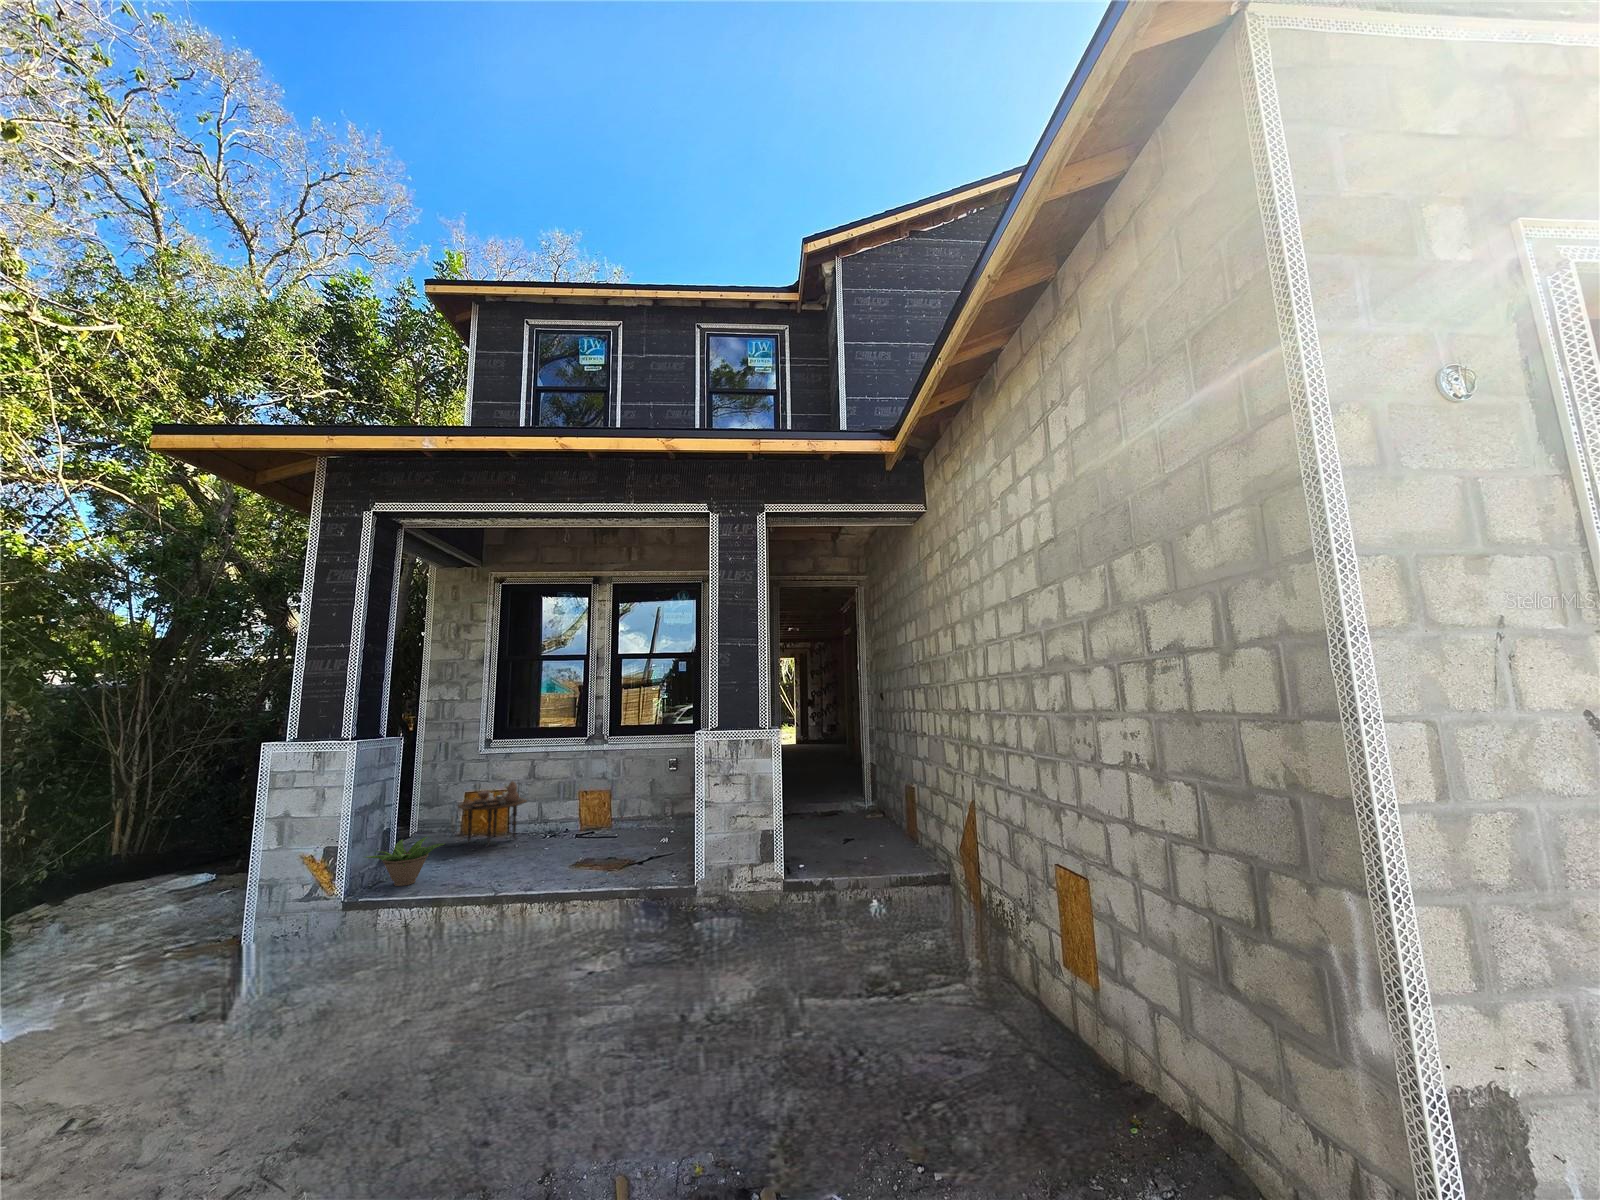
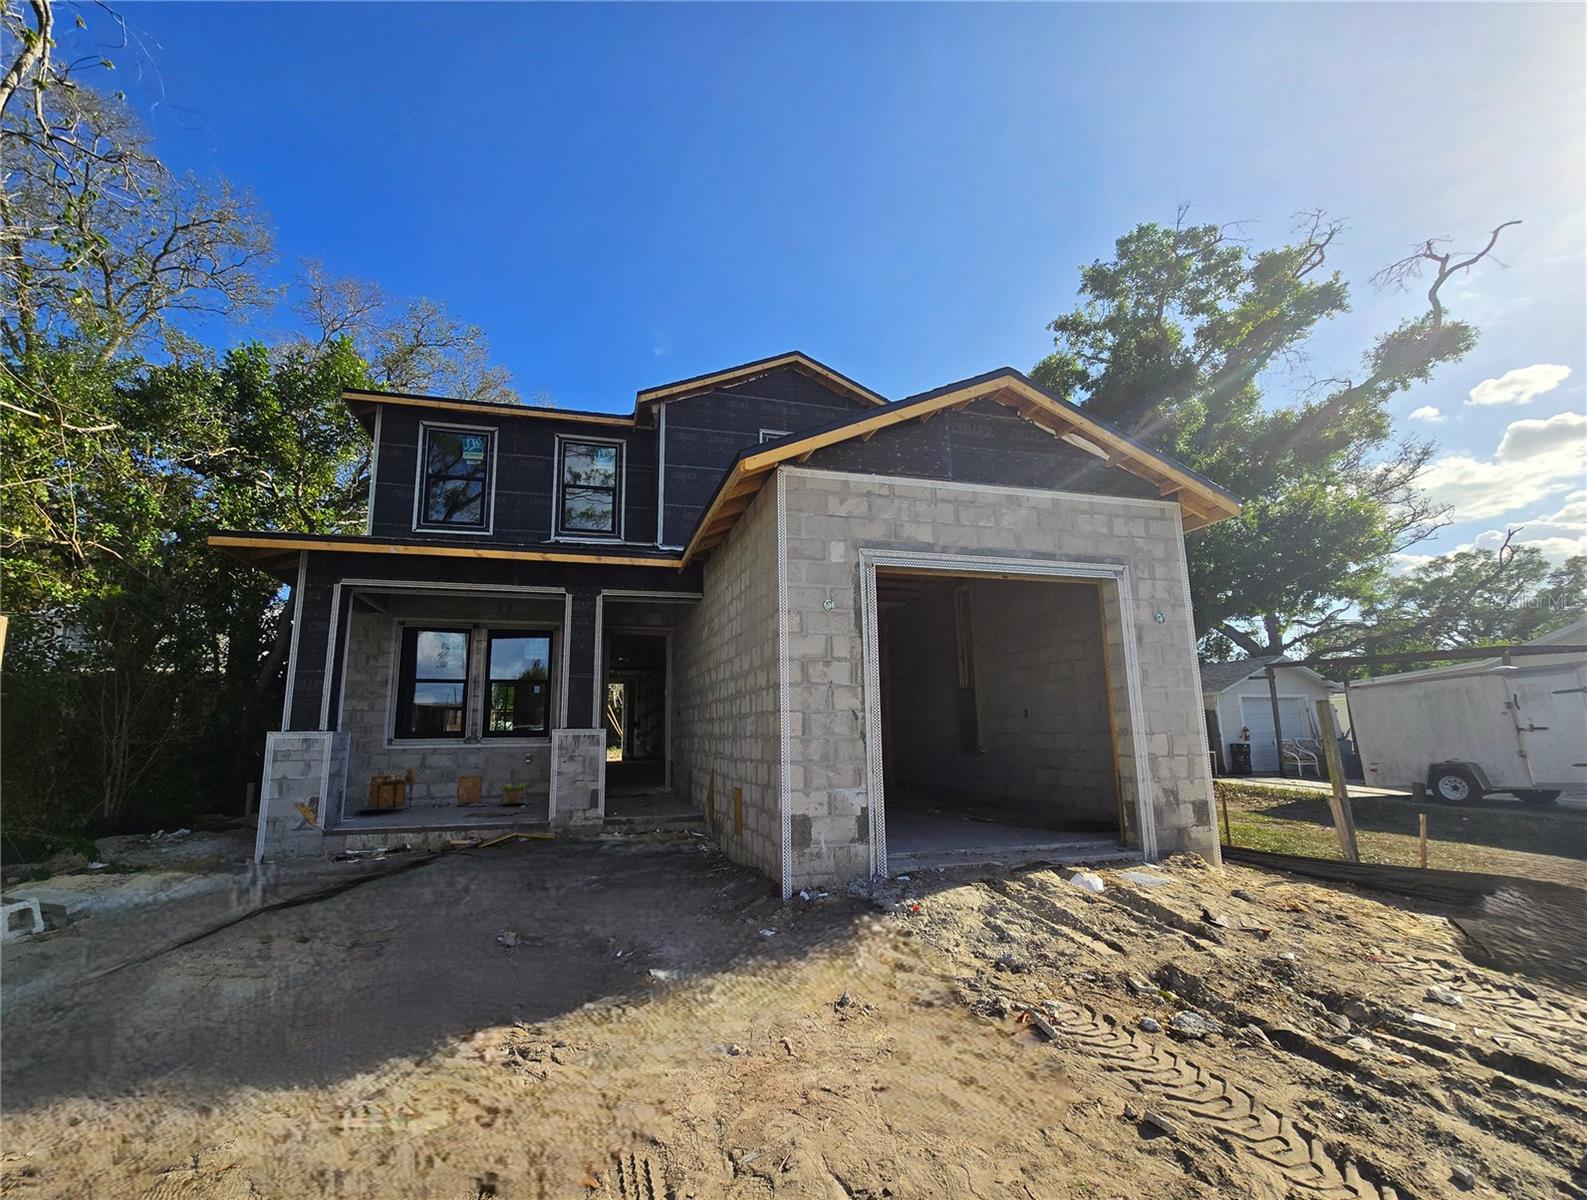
decorative plant: present [365,837,444,886] -> present [502,783,526,804]

